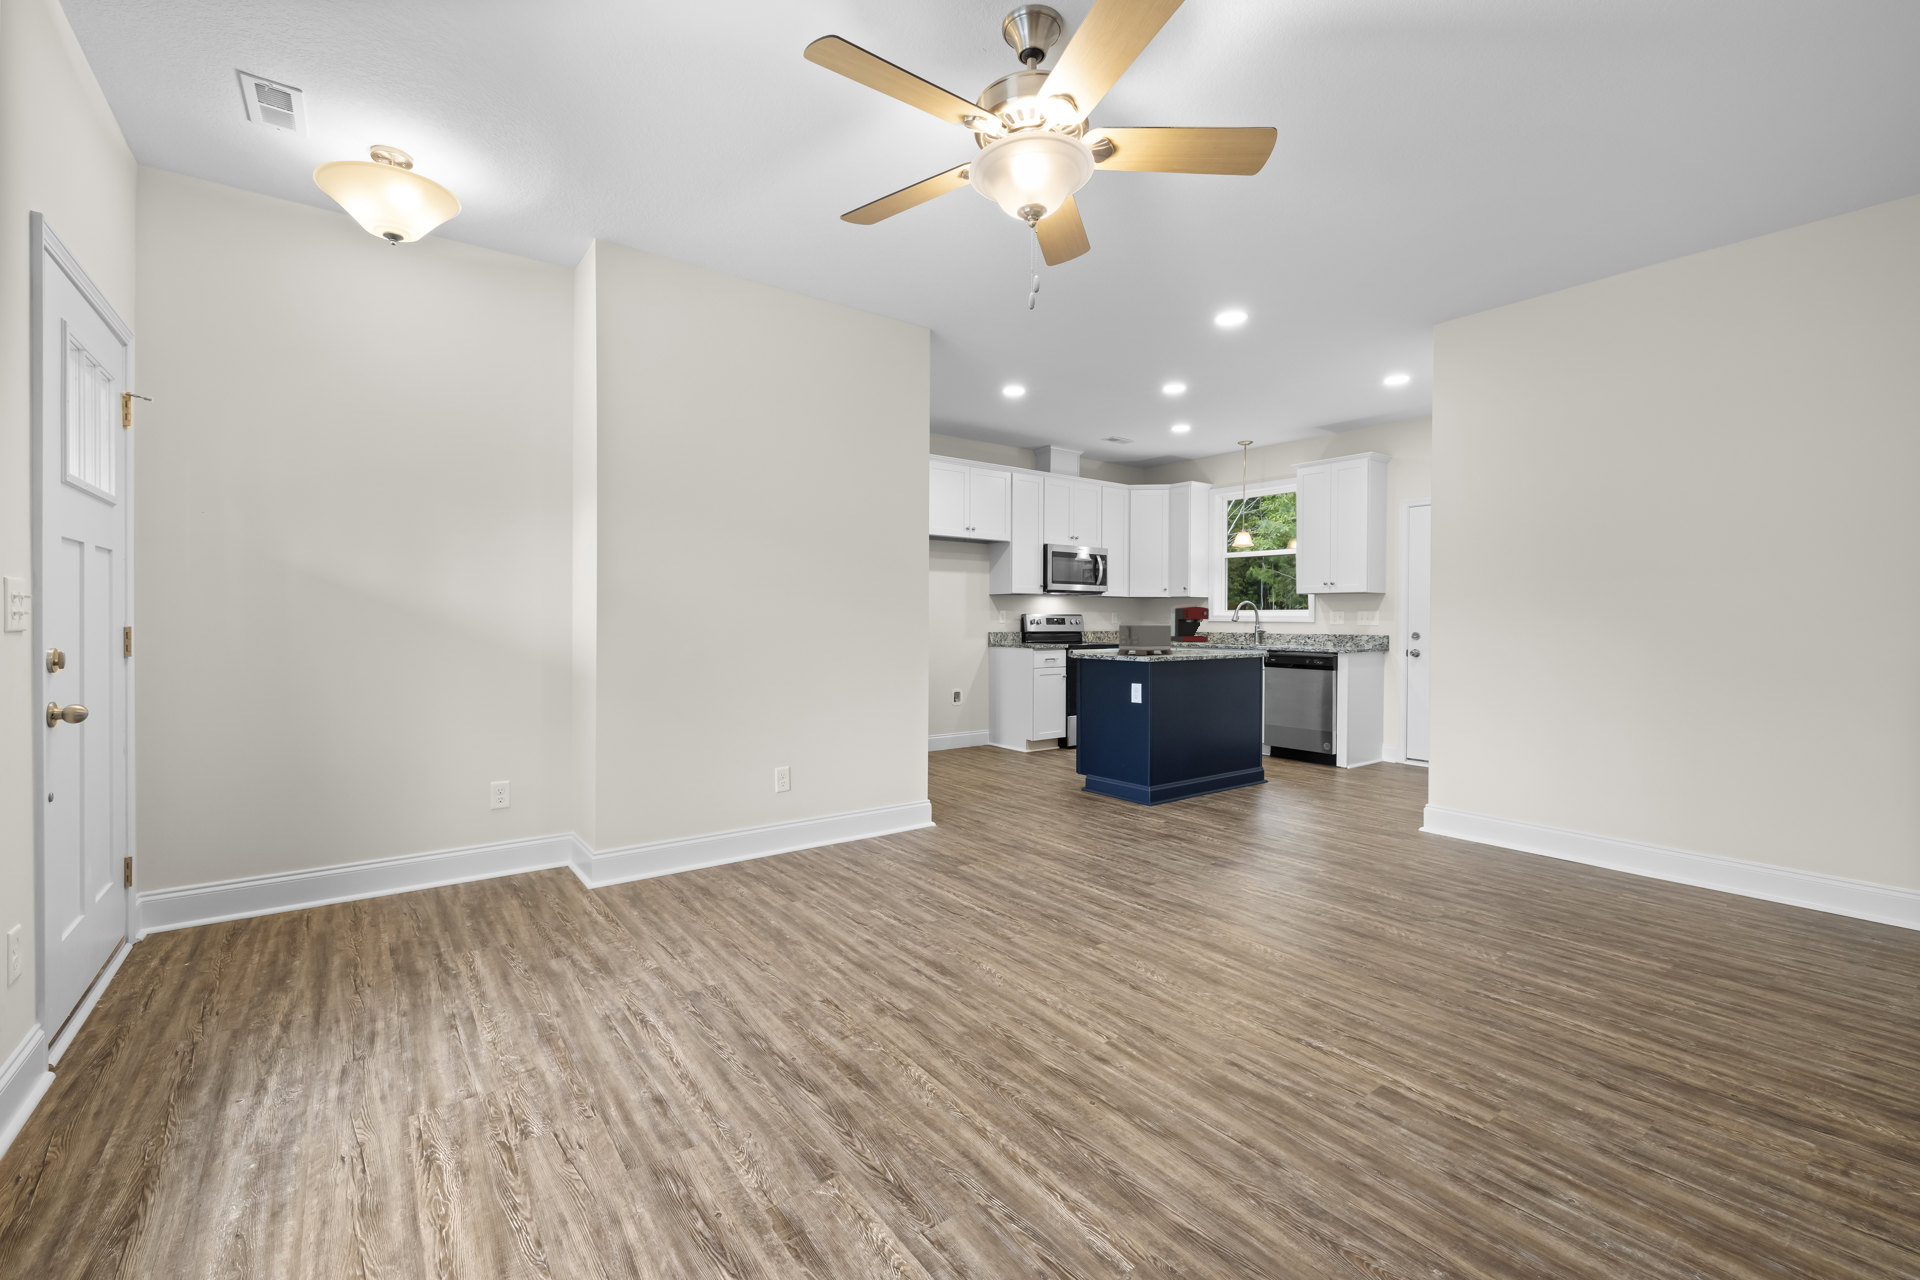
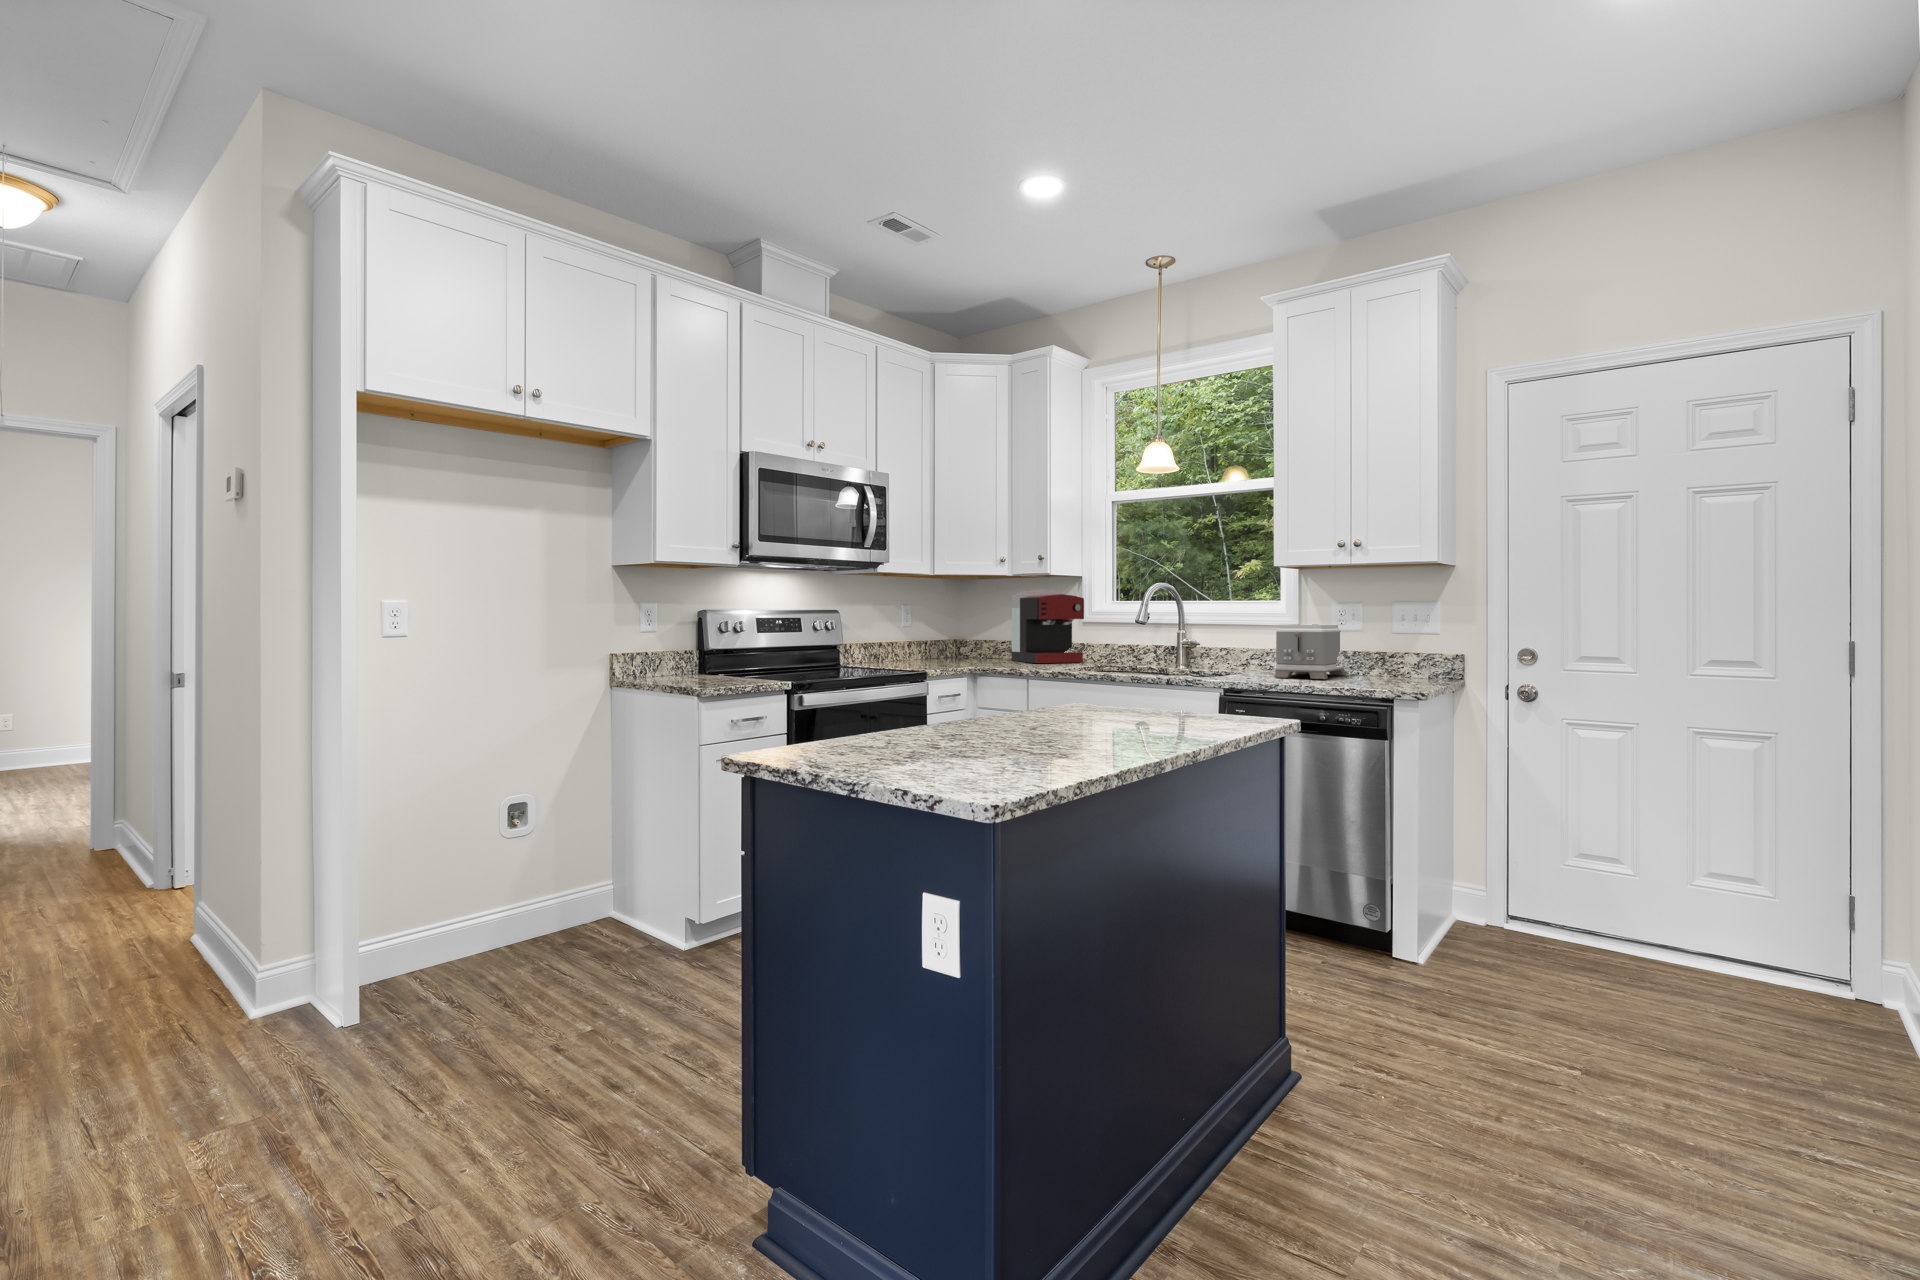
toaster: present [1117,621,1172,655] -> present [1274,624,1346,679]

